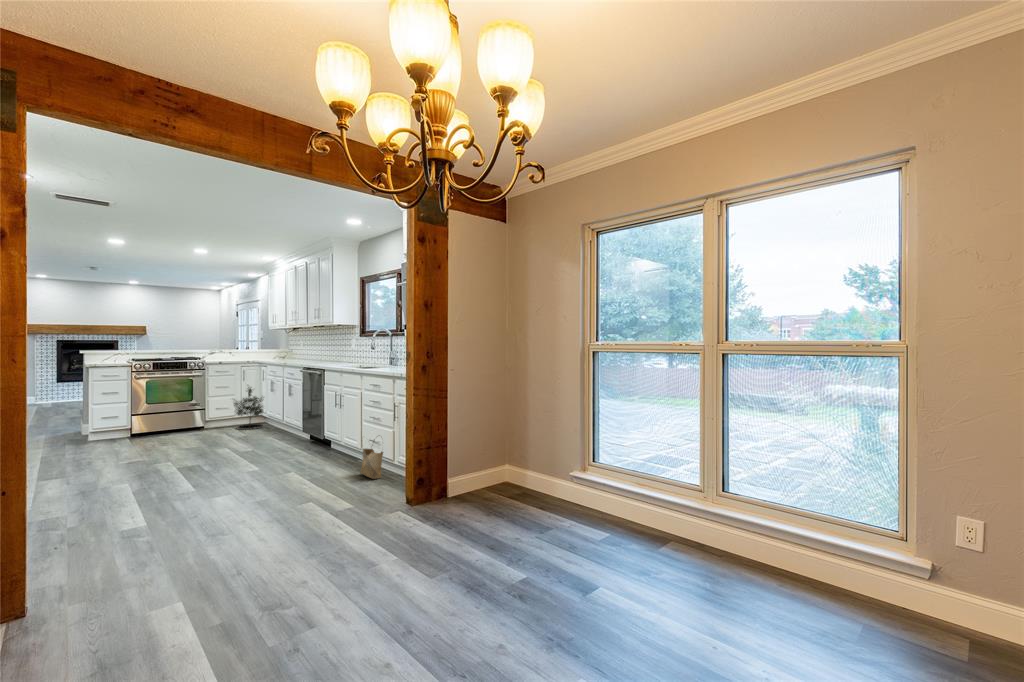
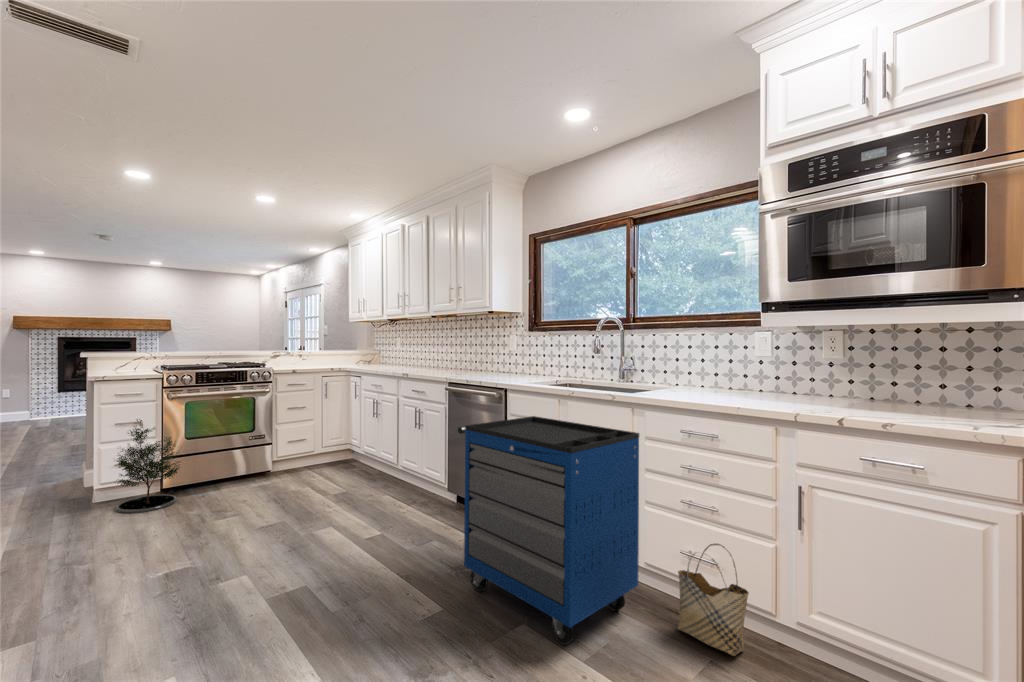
storage cabinet: none [276,383,353,478] -> present [458,416,639,645]
potted tree: present [234,387,264,430] -> present [116,419,181,513]

